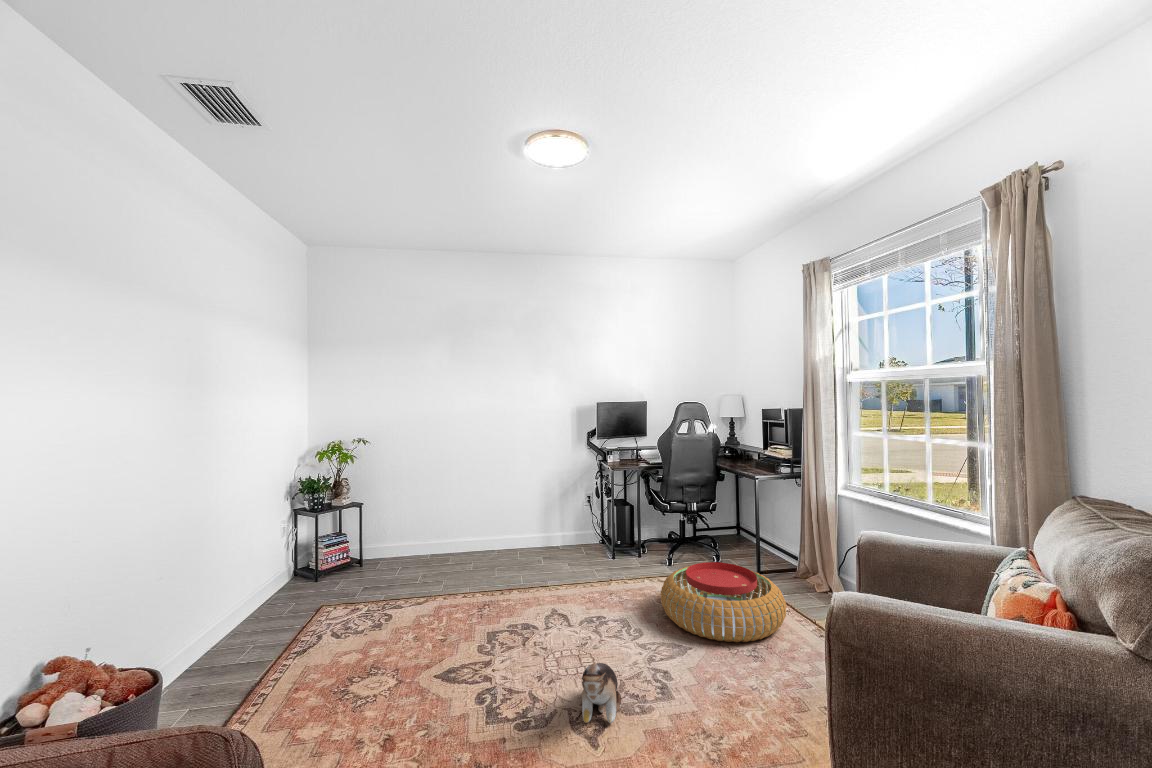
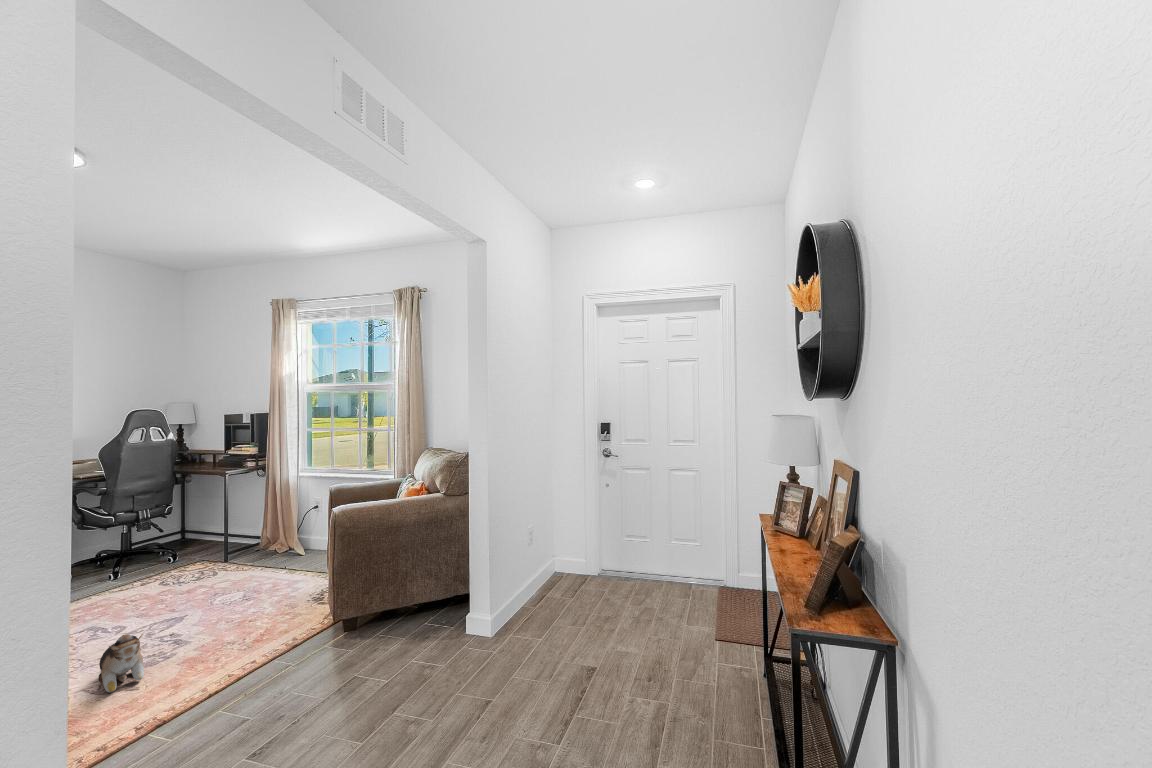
pouf: present [661,562,786,642] -> none [135,546,265,611]

